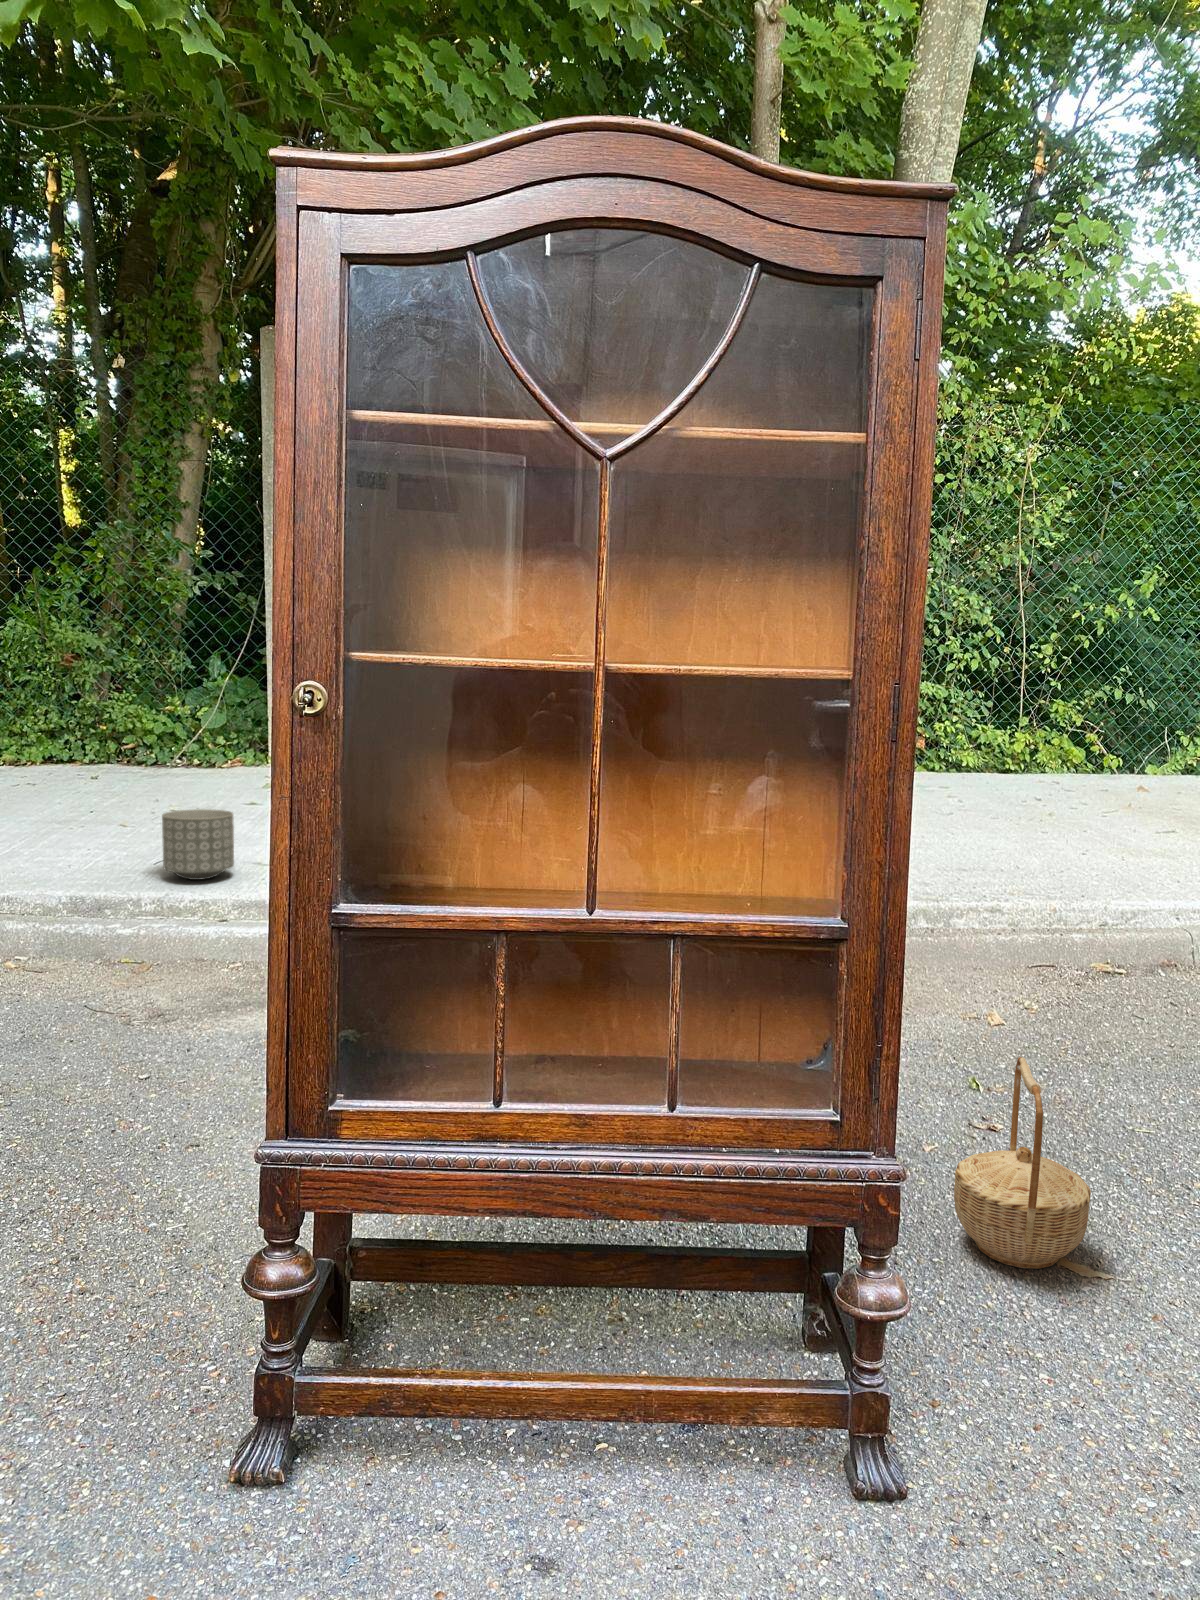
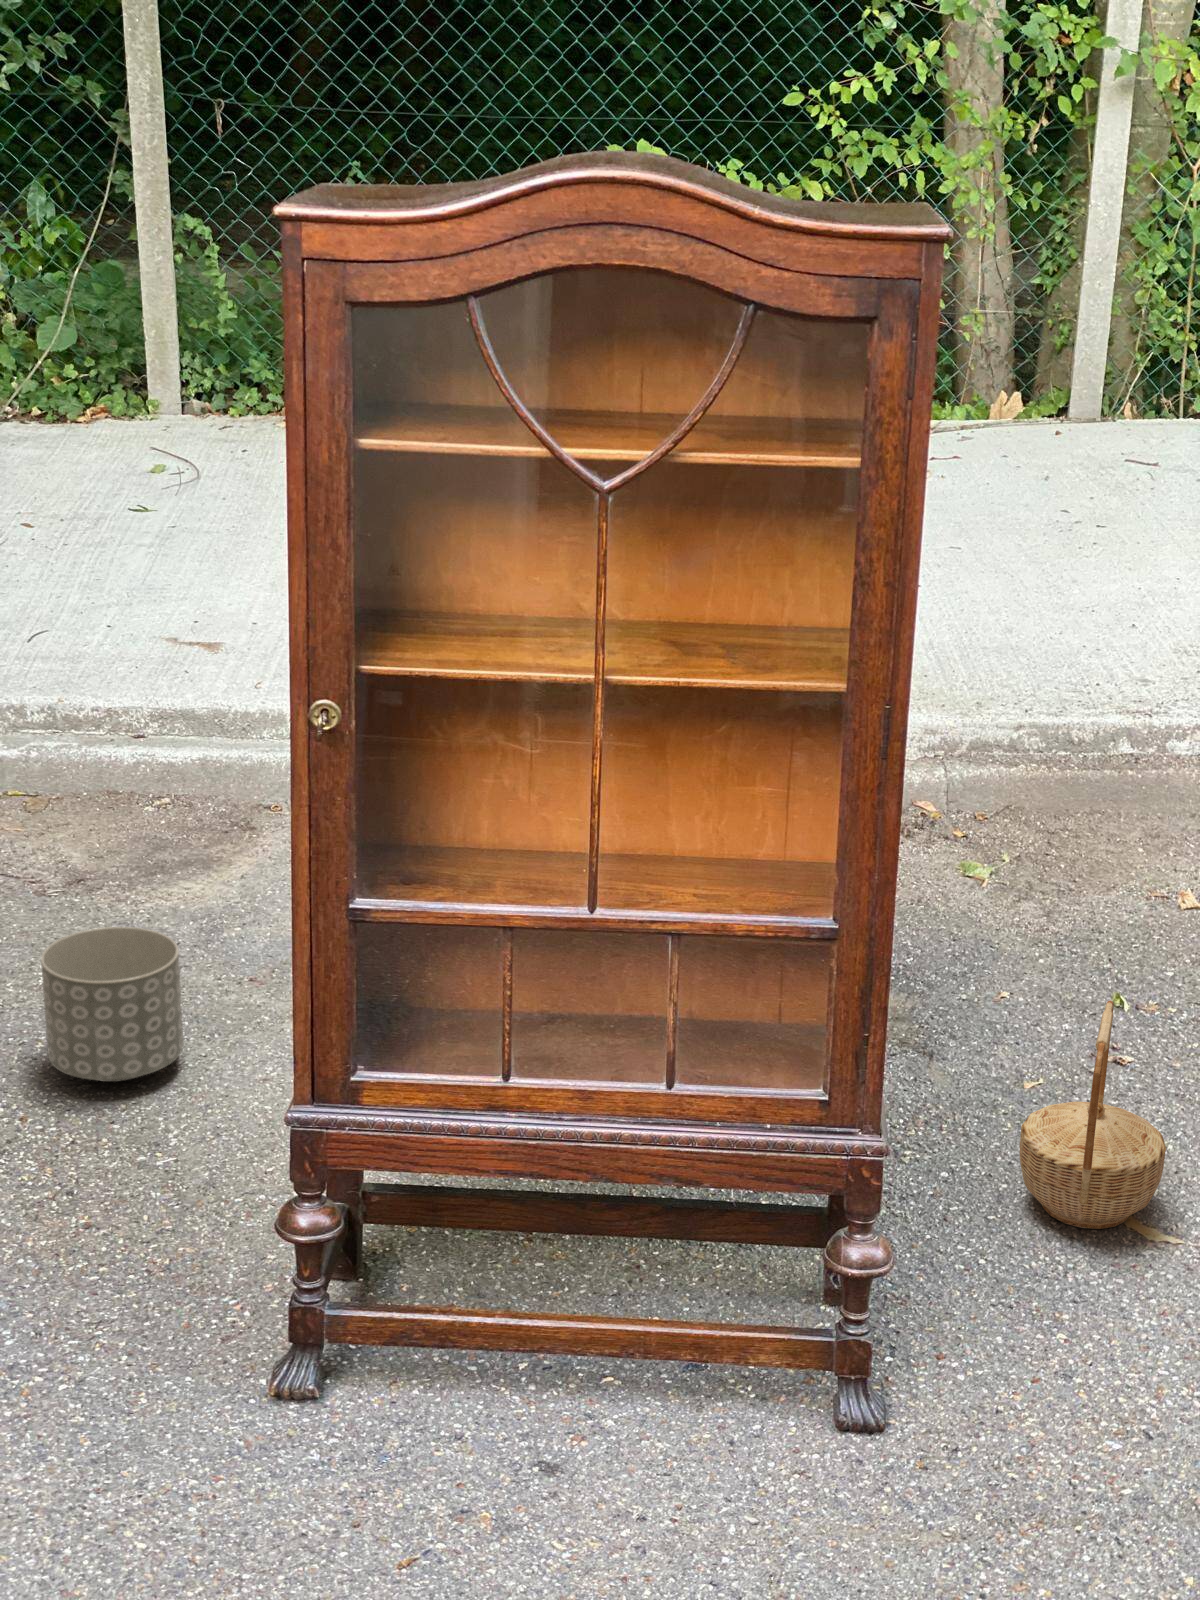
planter: present [162,809,234,880] -> present [41,927,183,1082]

